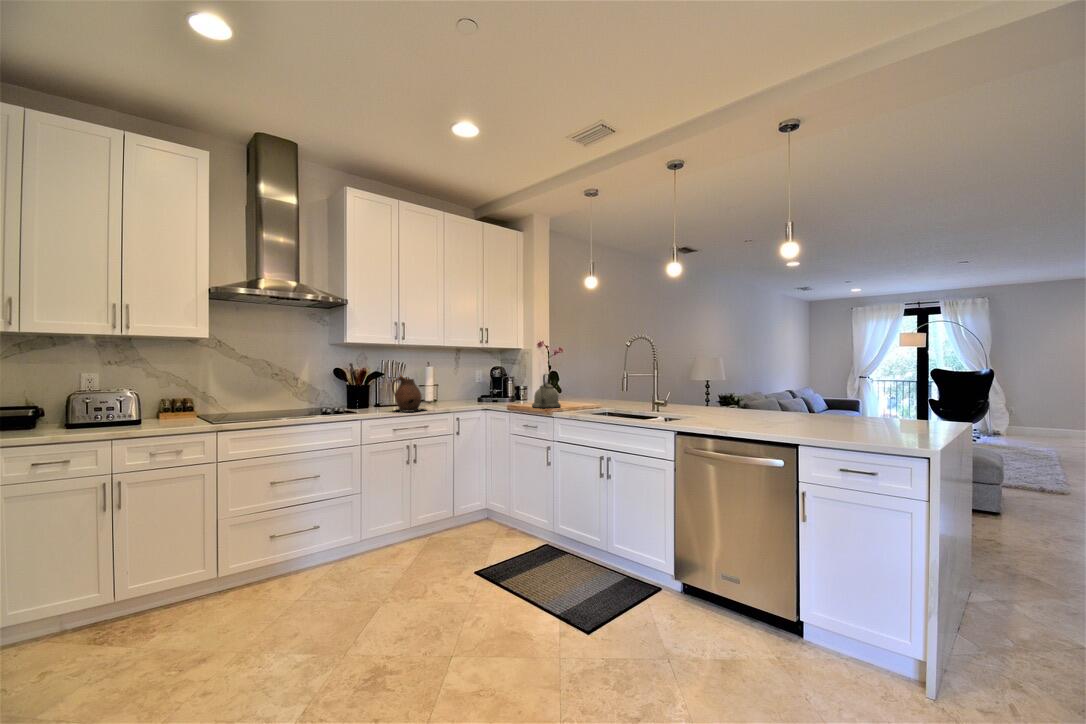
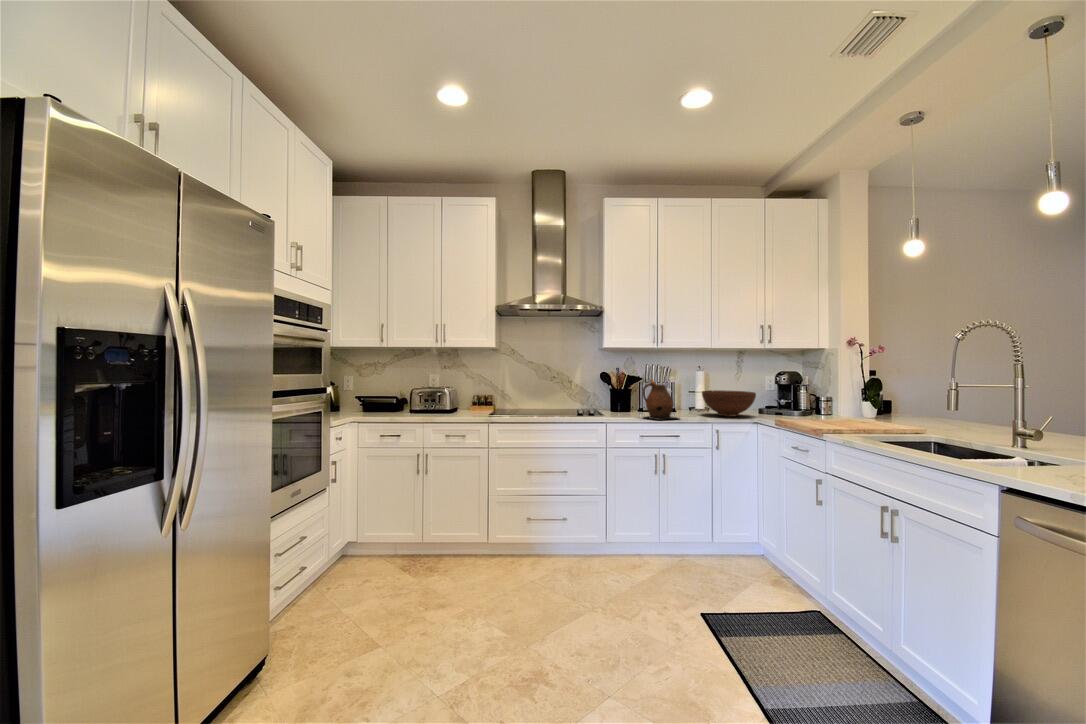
kettle: present [532,374,561,408] -> none [815,383,858,429]
fruit bowl: none [436,383,481,405] -> present [702,390,756,417]

